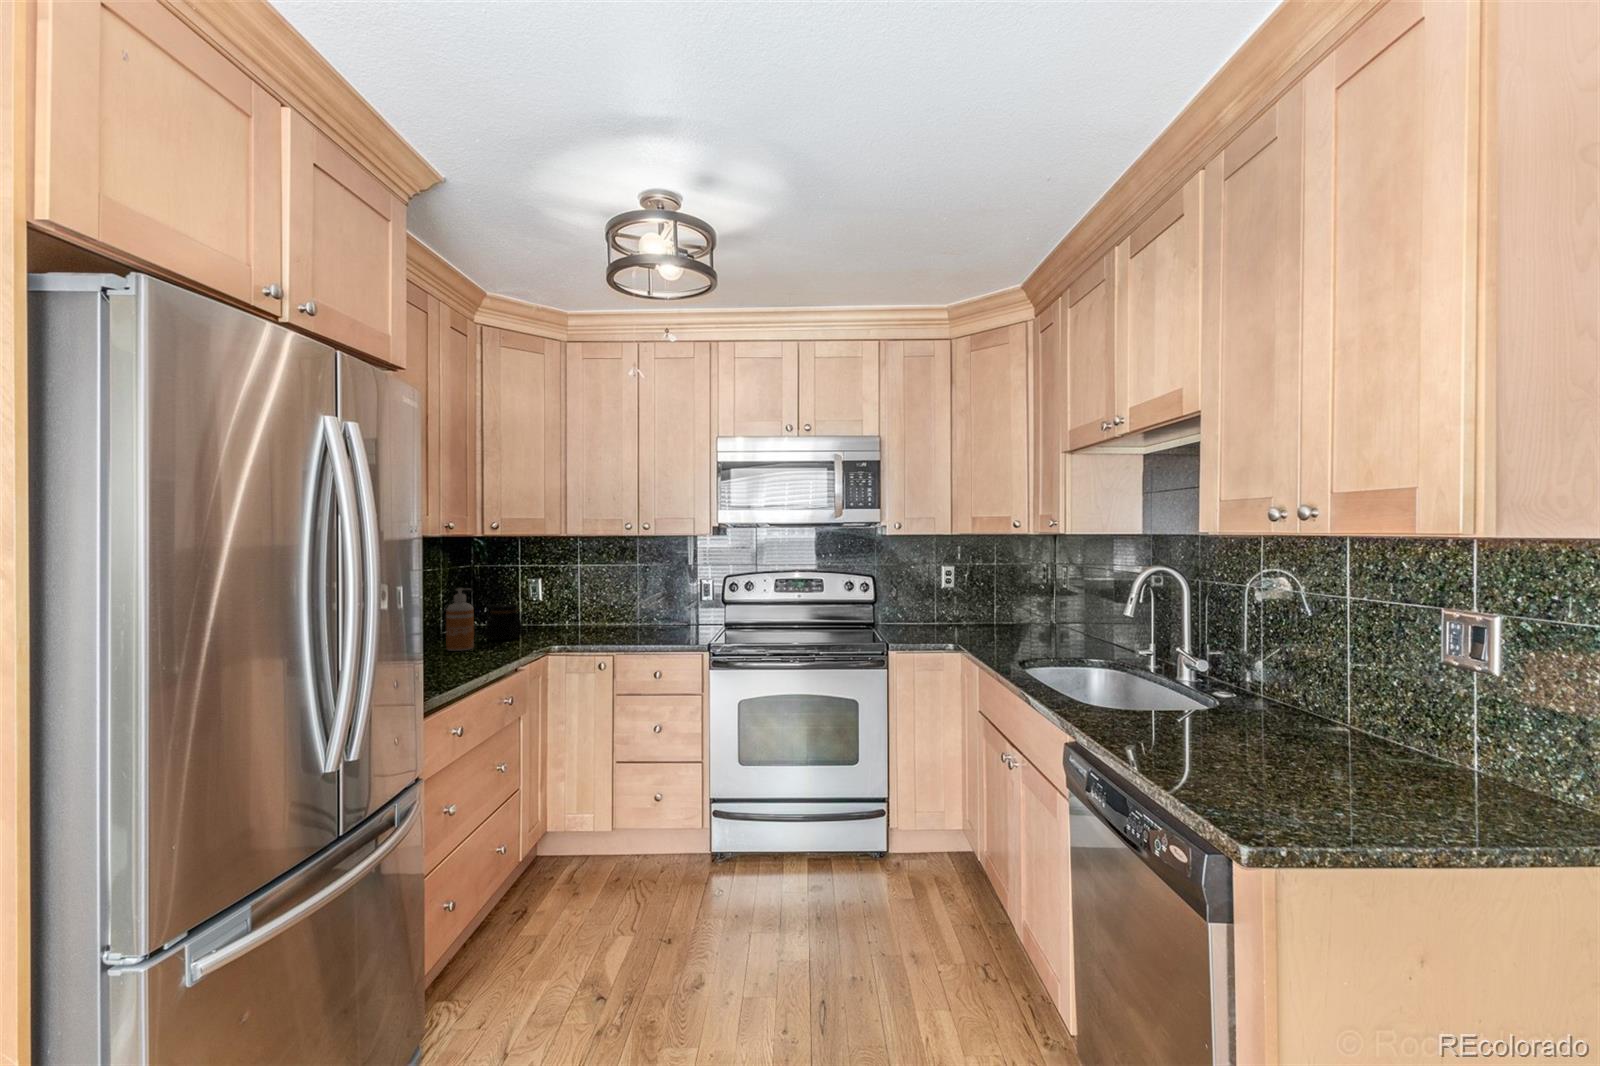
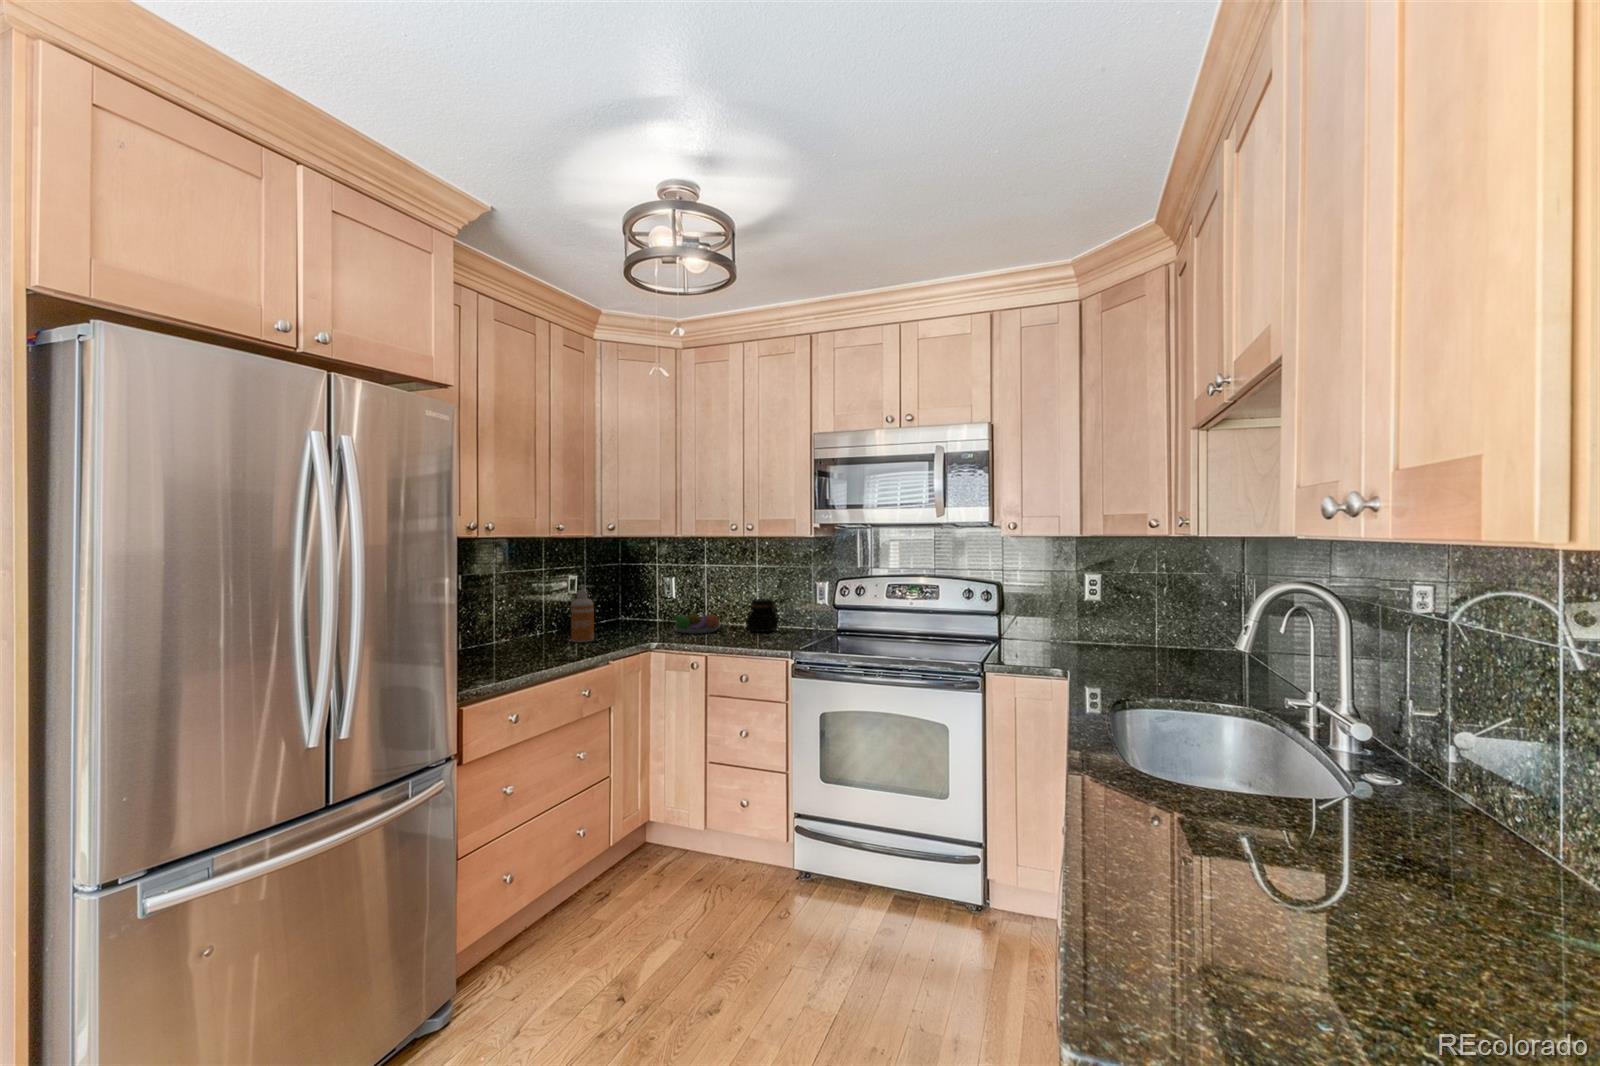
jar: present [485,604,523,640] -> present [746,599,779,632]
fruit bowl: none [547,612,603,636] -> present [672,611,720,634]

